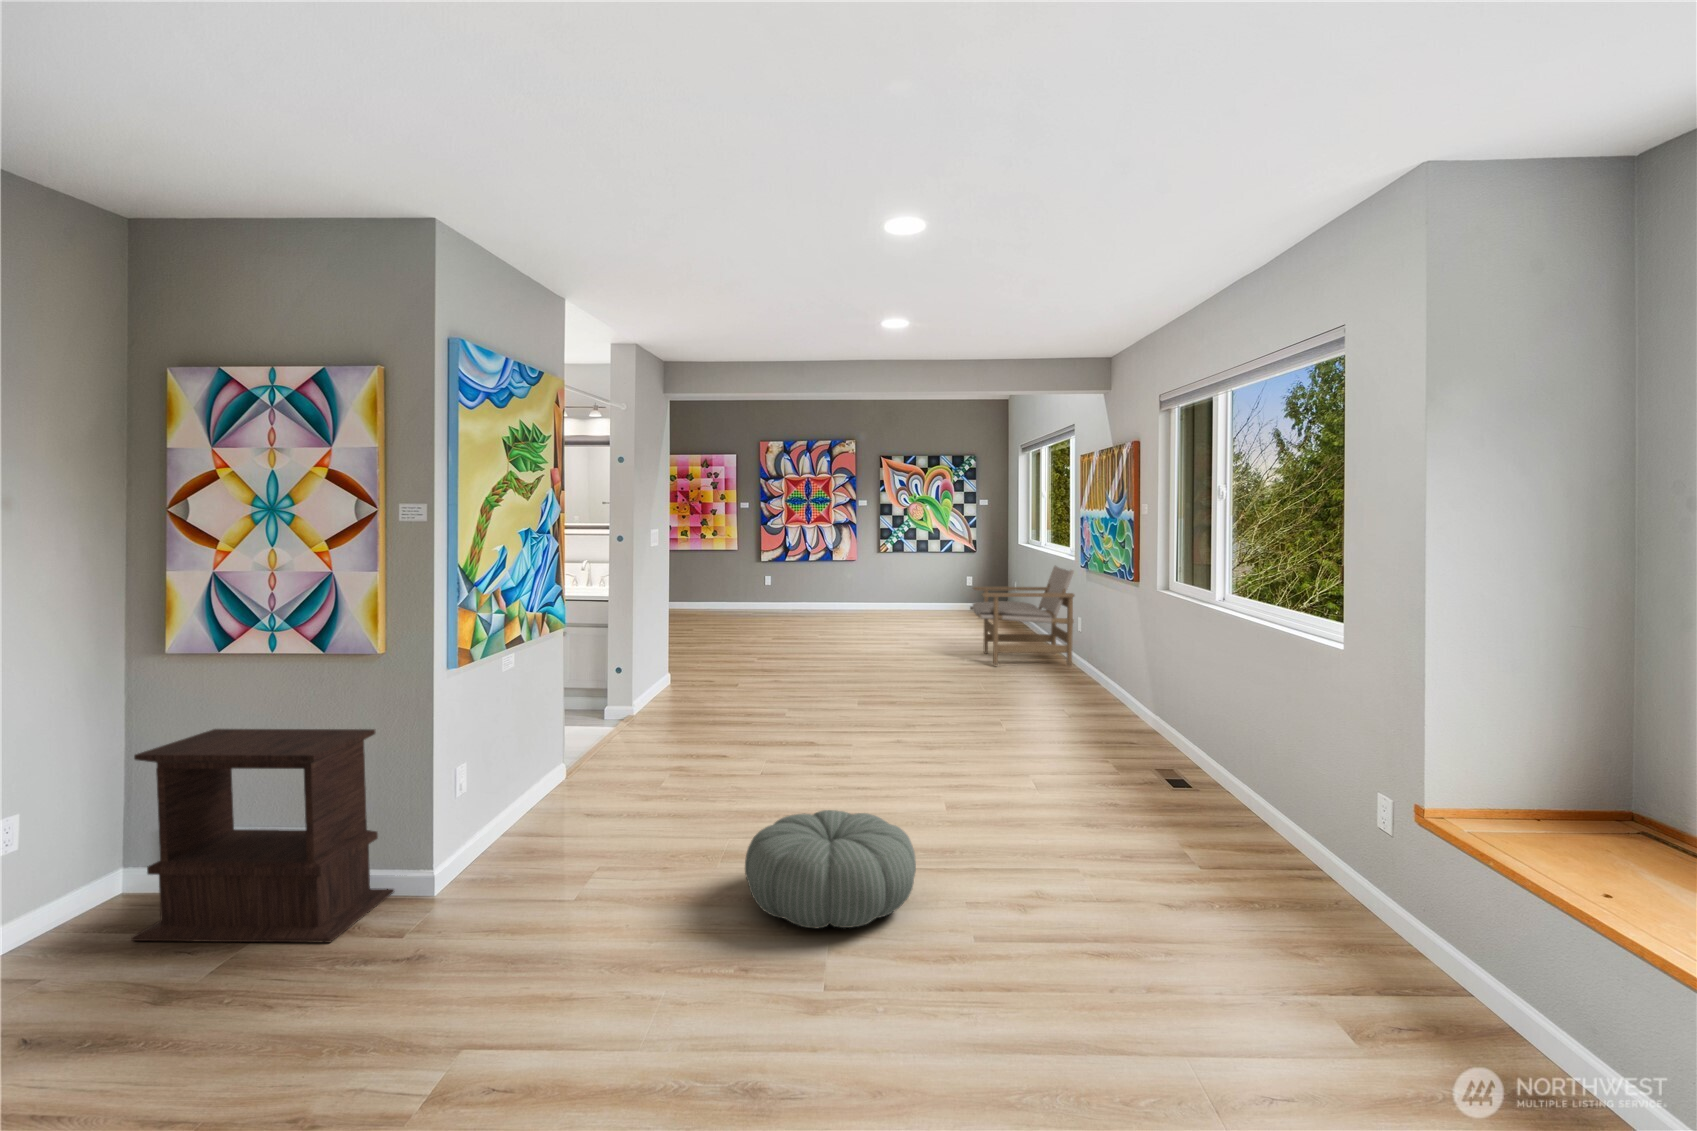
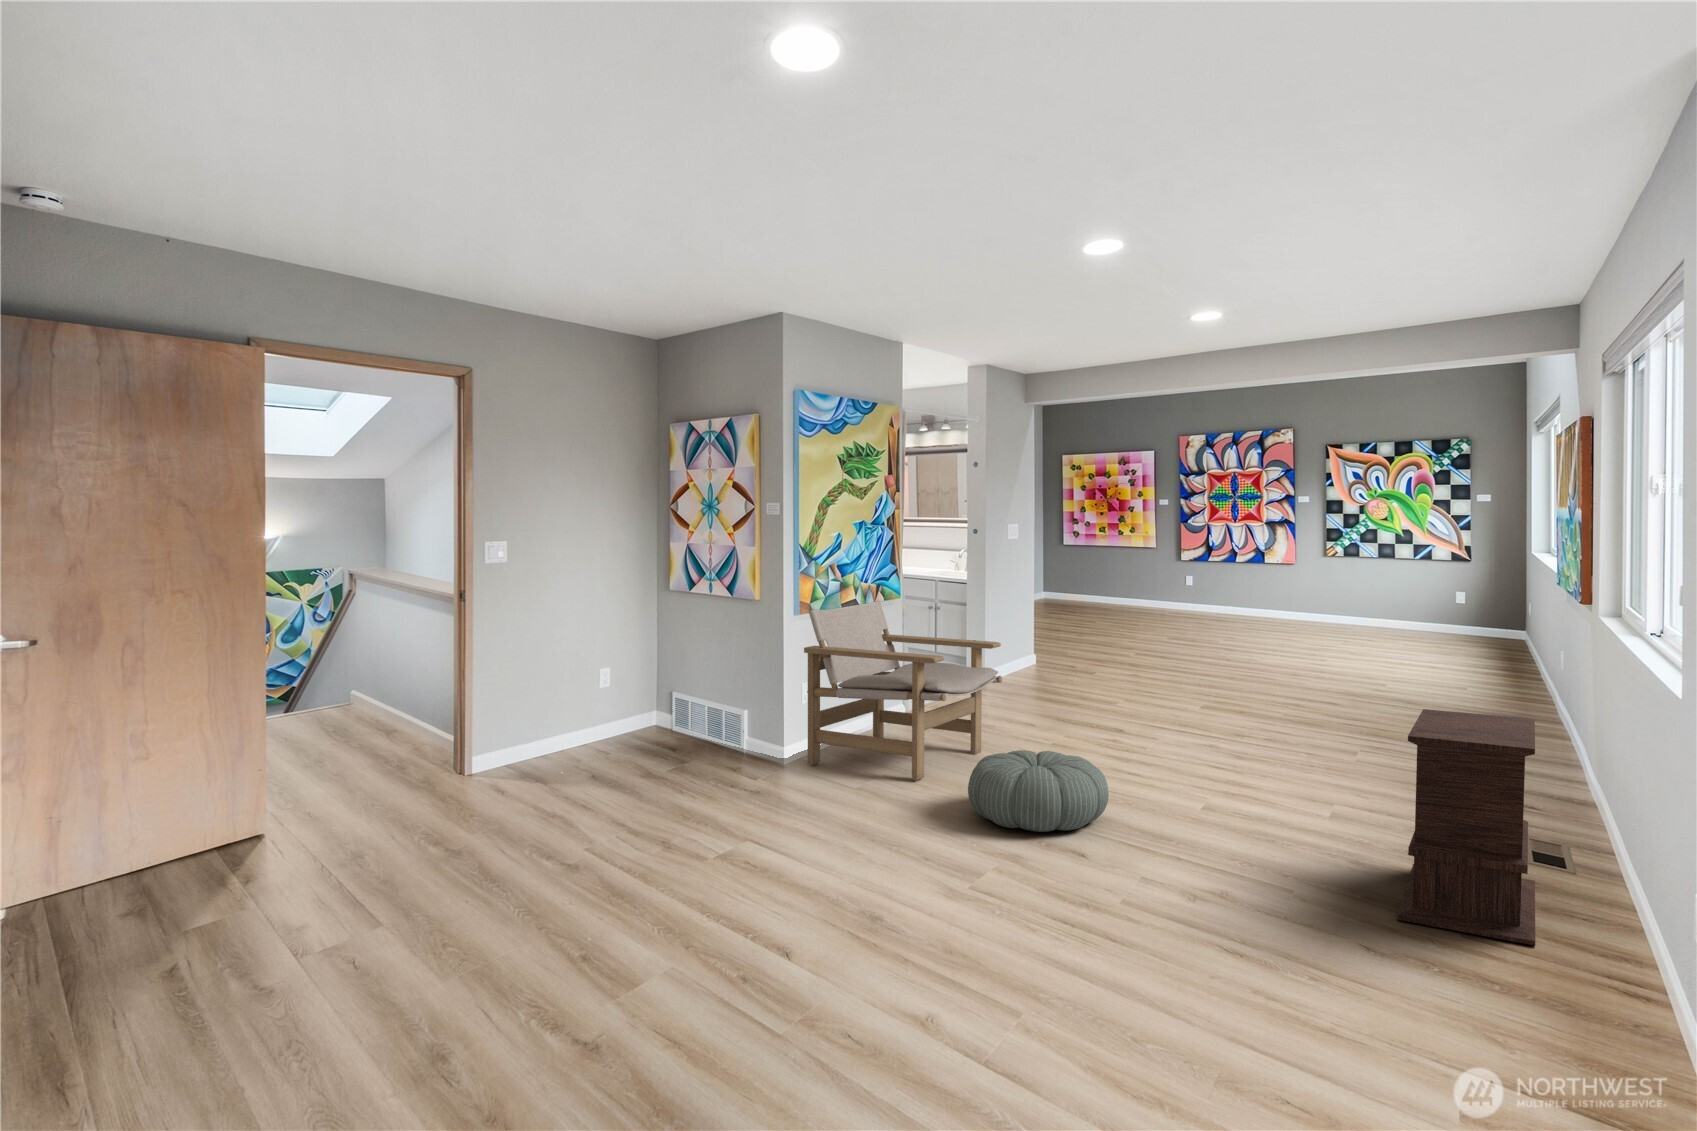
lounge chair: present [970,566,1075,666] -> present [804,601,1002,781]
side table: present [131,729,394,943] -> present [1397,709,1535,946]

